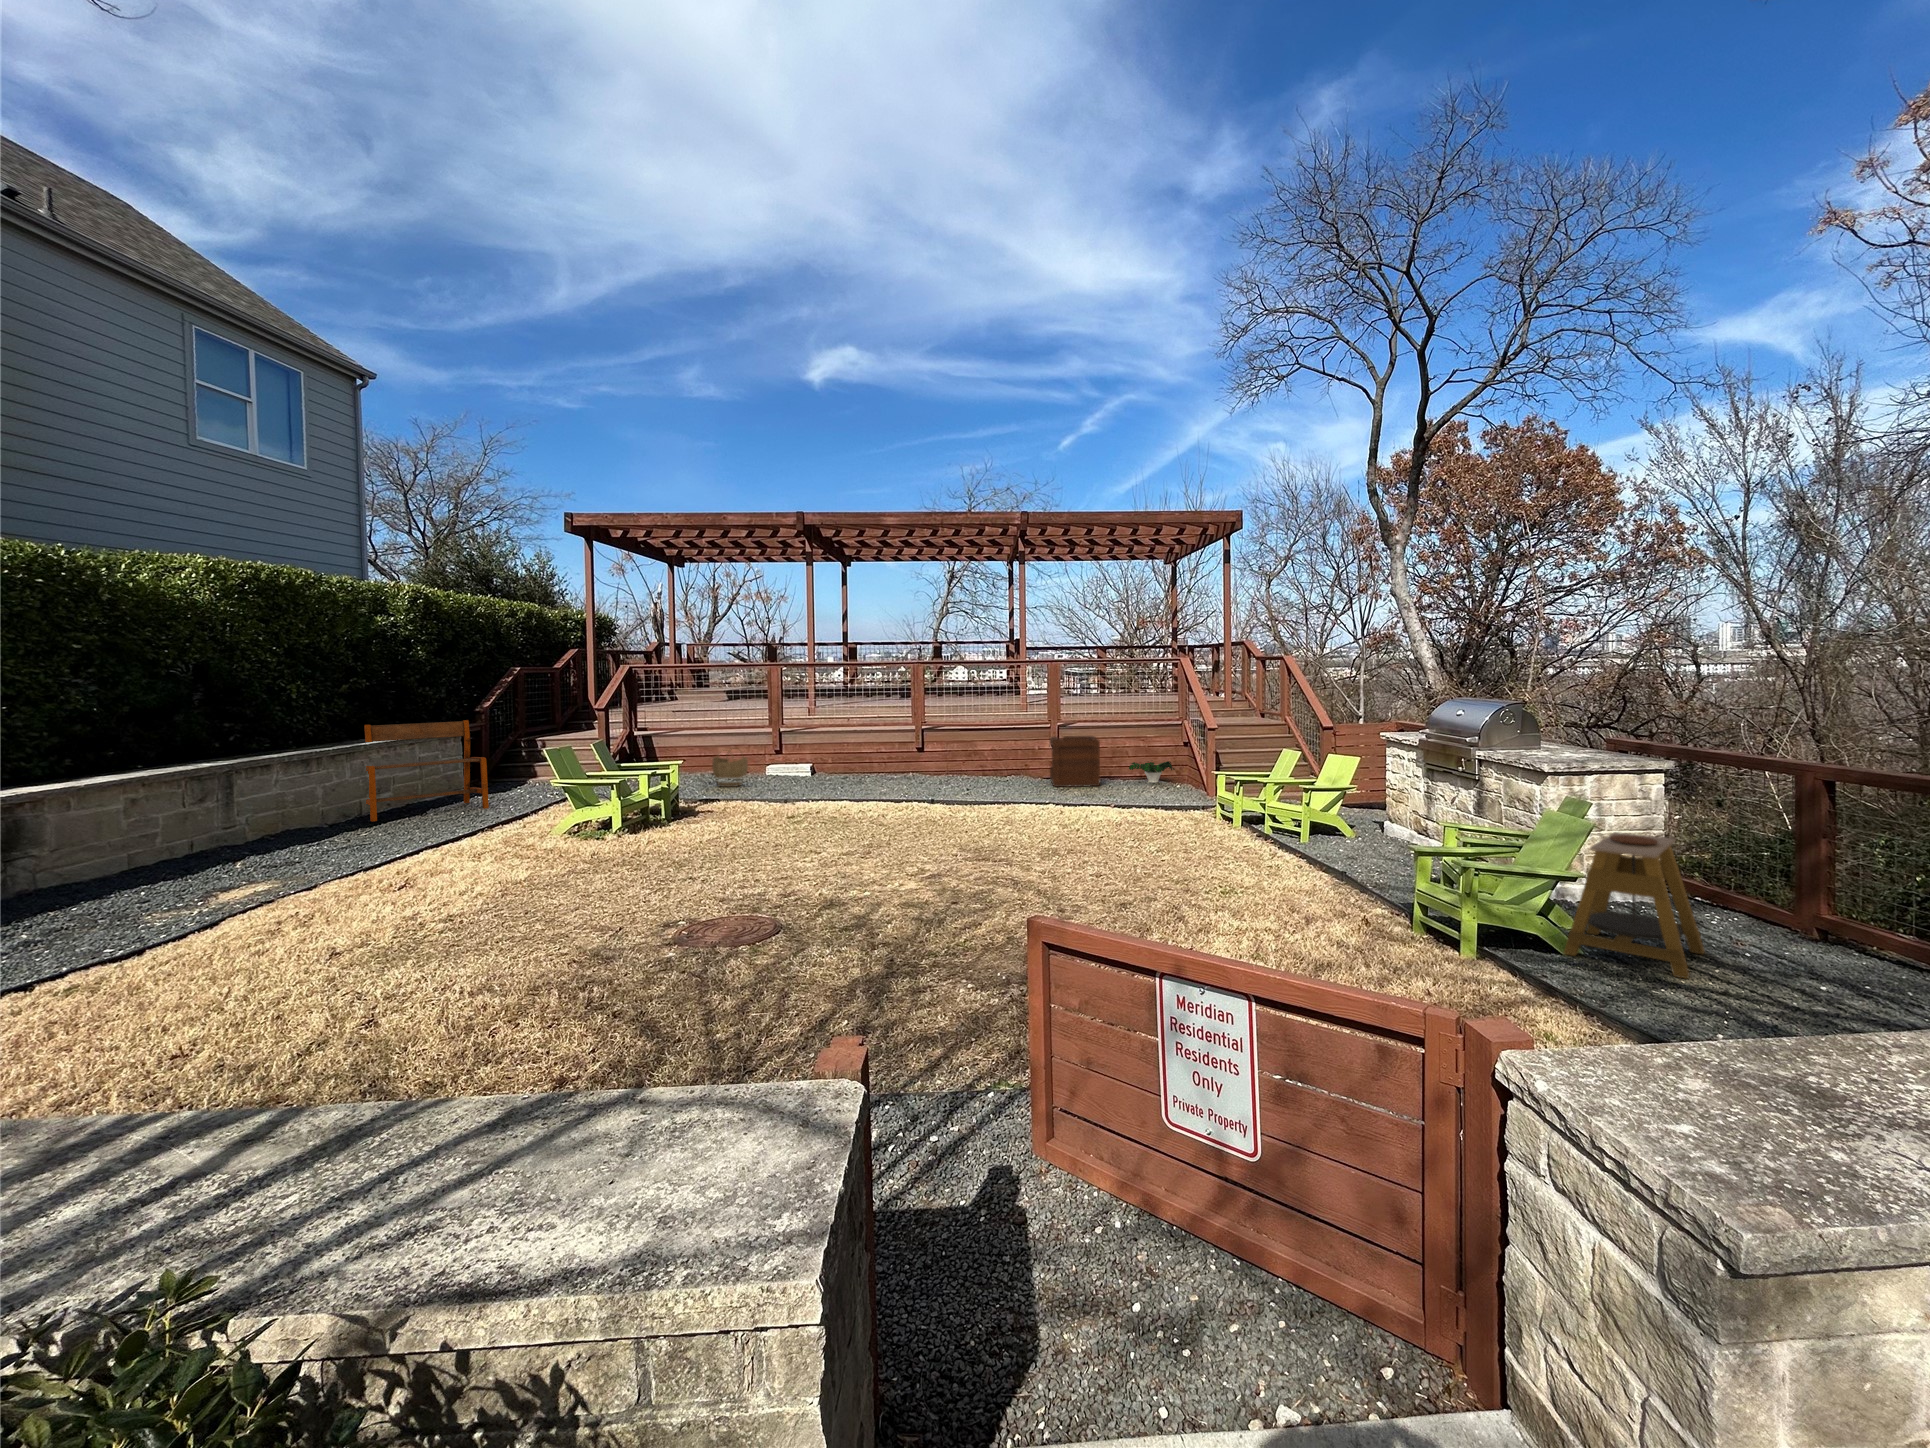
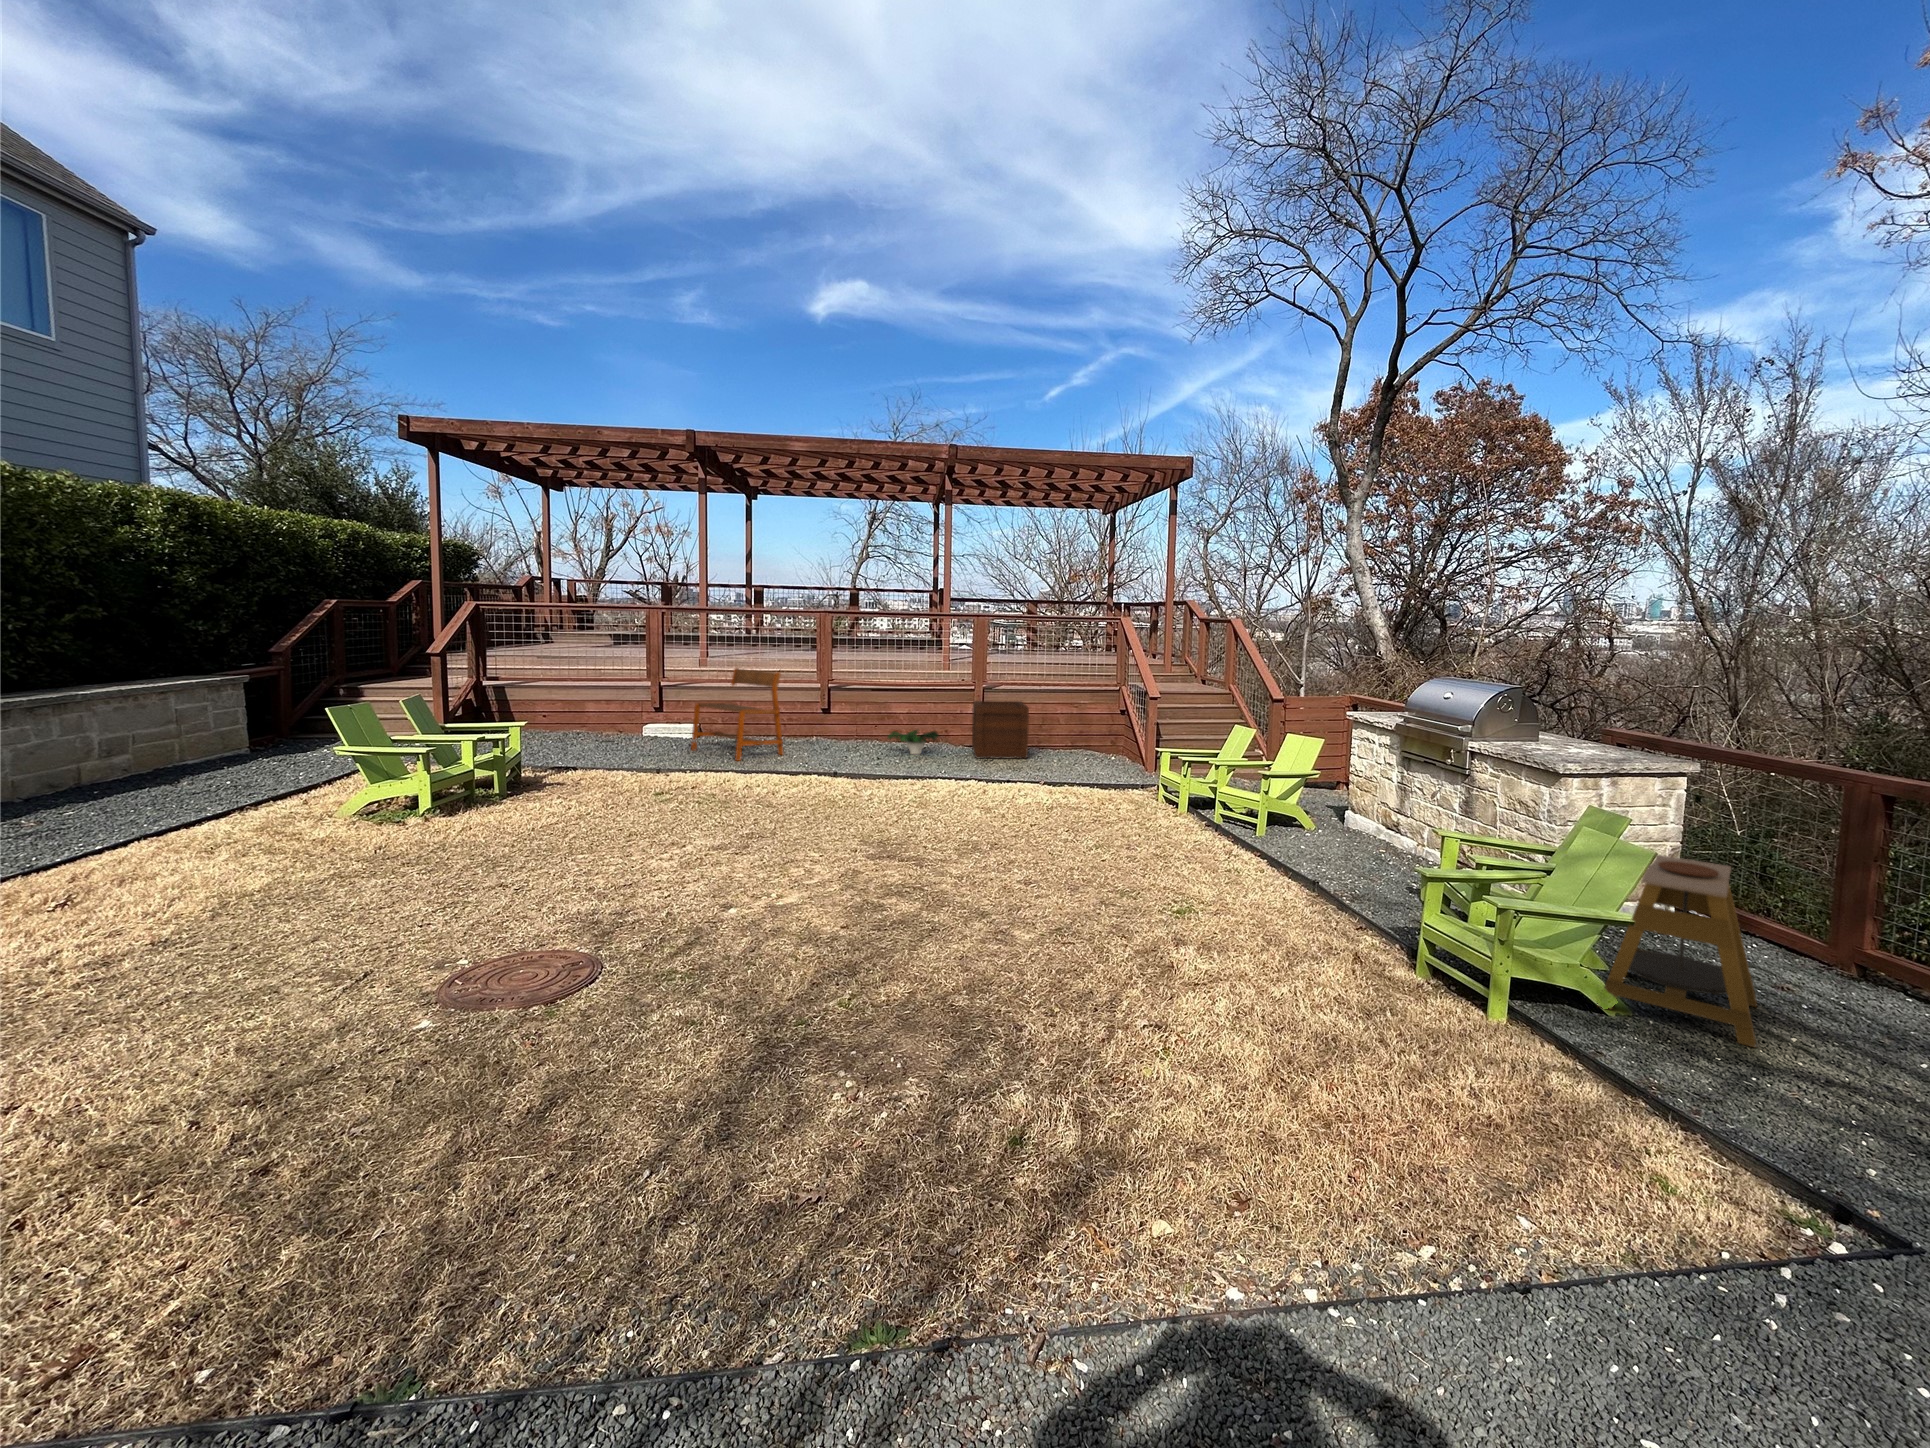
bench: present [364,720,489,822] -> present [691,668,783,761]
woven basket: present [712,750,748,787] -> none [577,703,620,749]
potted plant: present [1129,761,1175,783] -> present [888,730,938,754]

